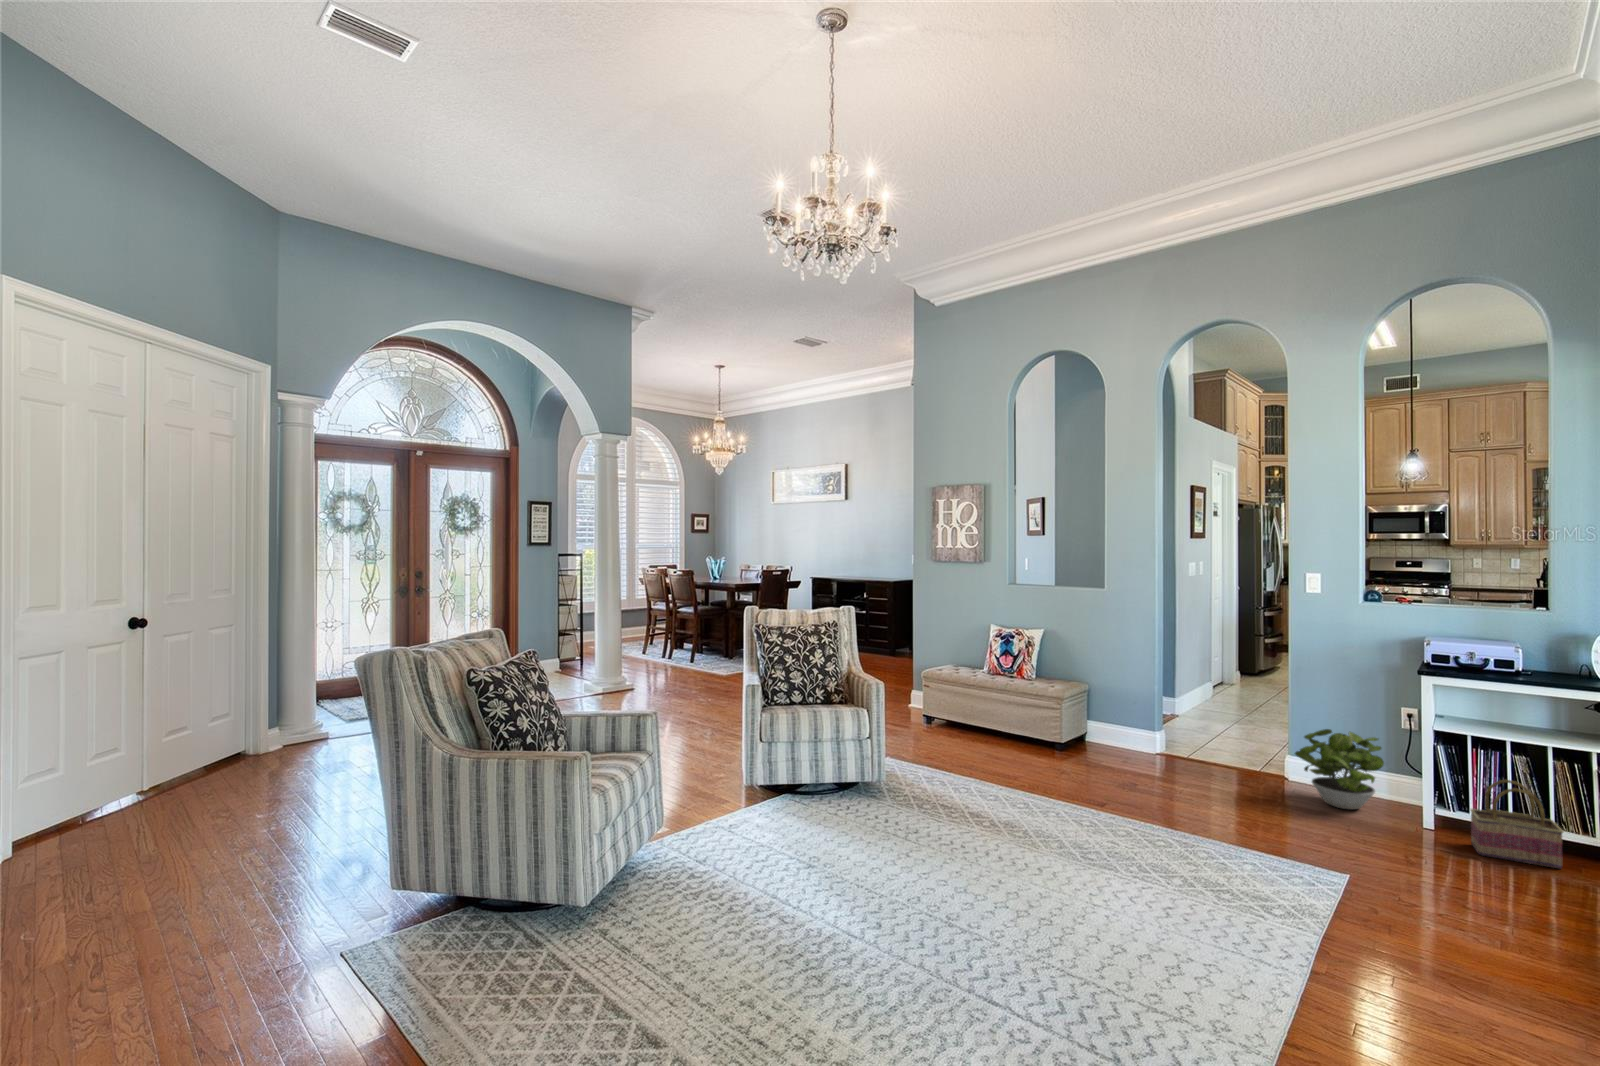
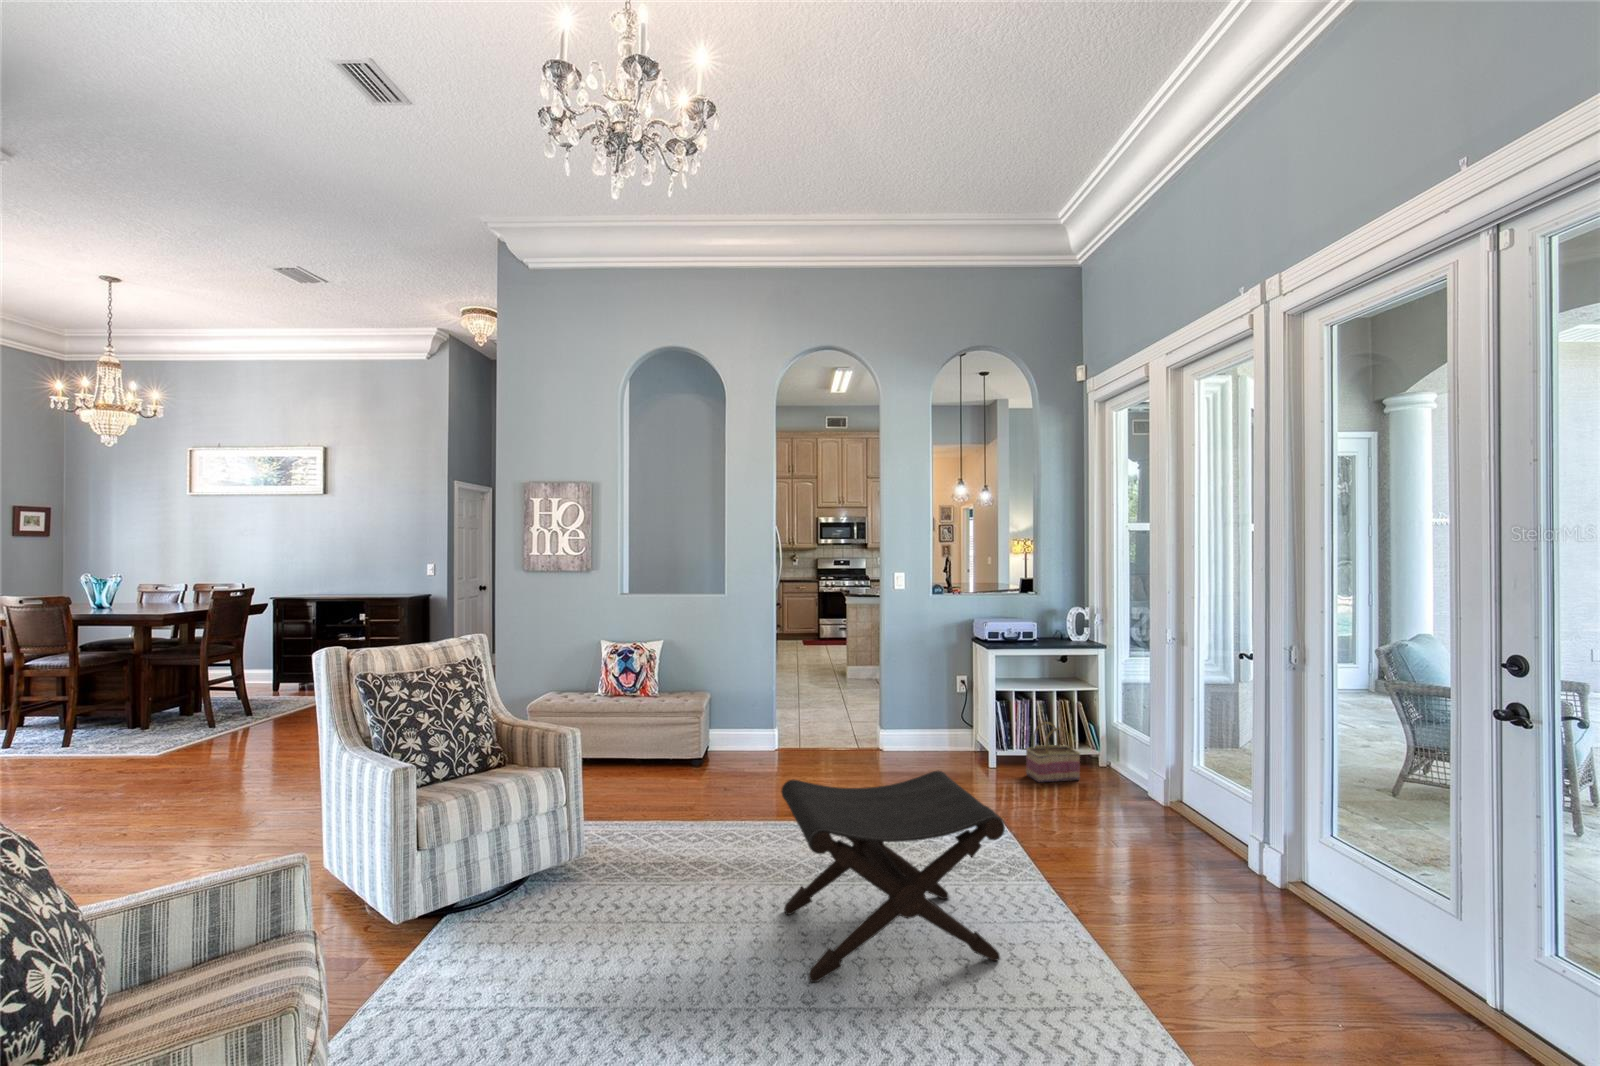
potted plant: present [1295,729,1384,809] -> none [907,702,964,767]
footstool: none [975,747,1191,962] -> present [782,771,1005,982]

